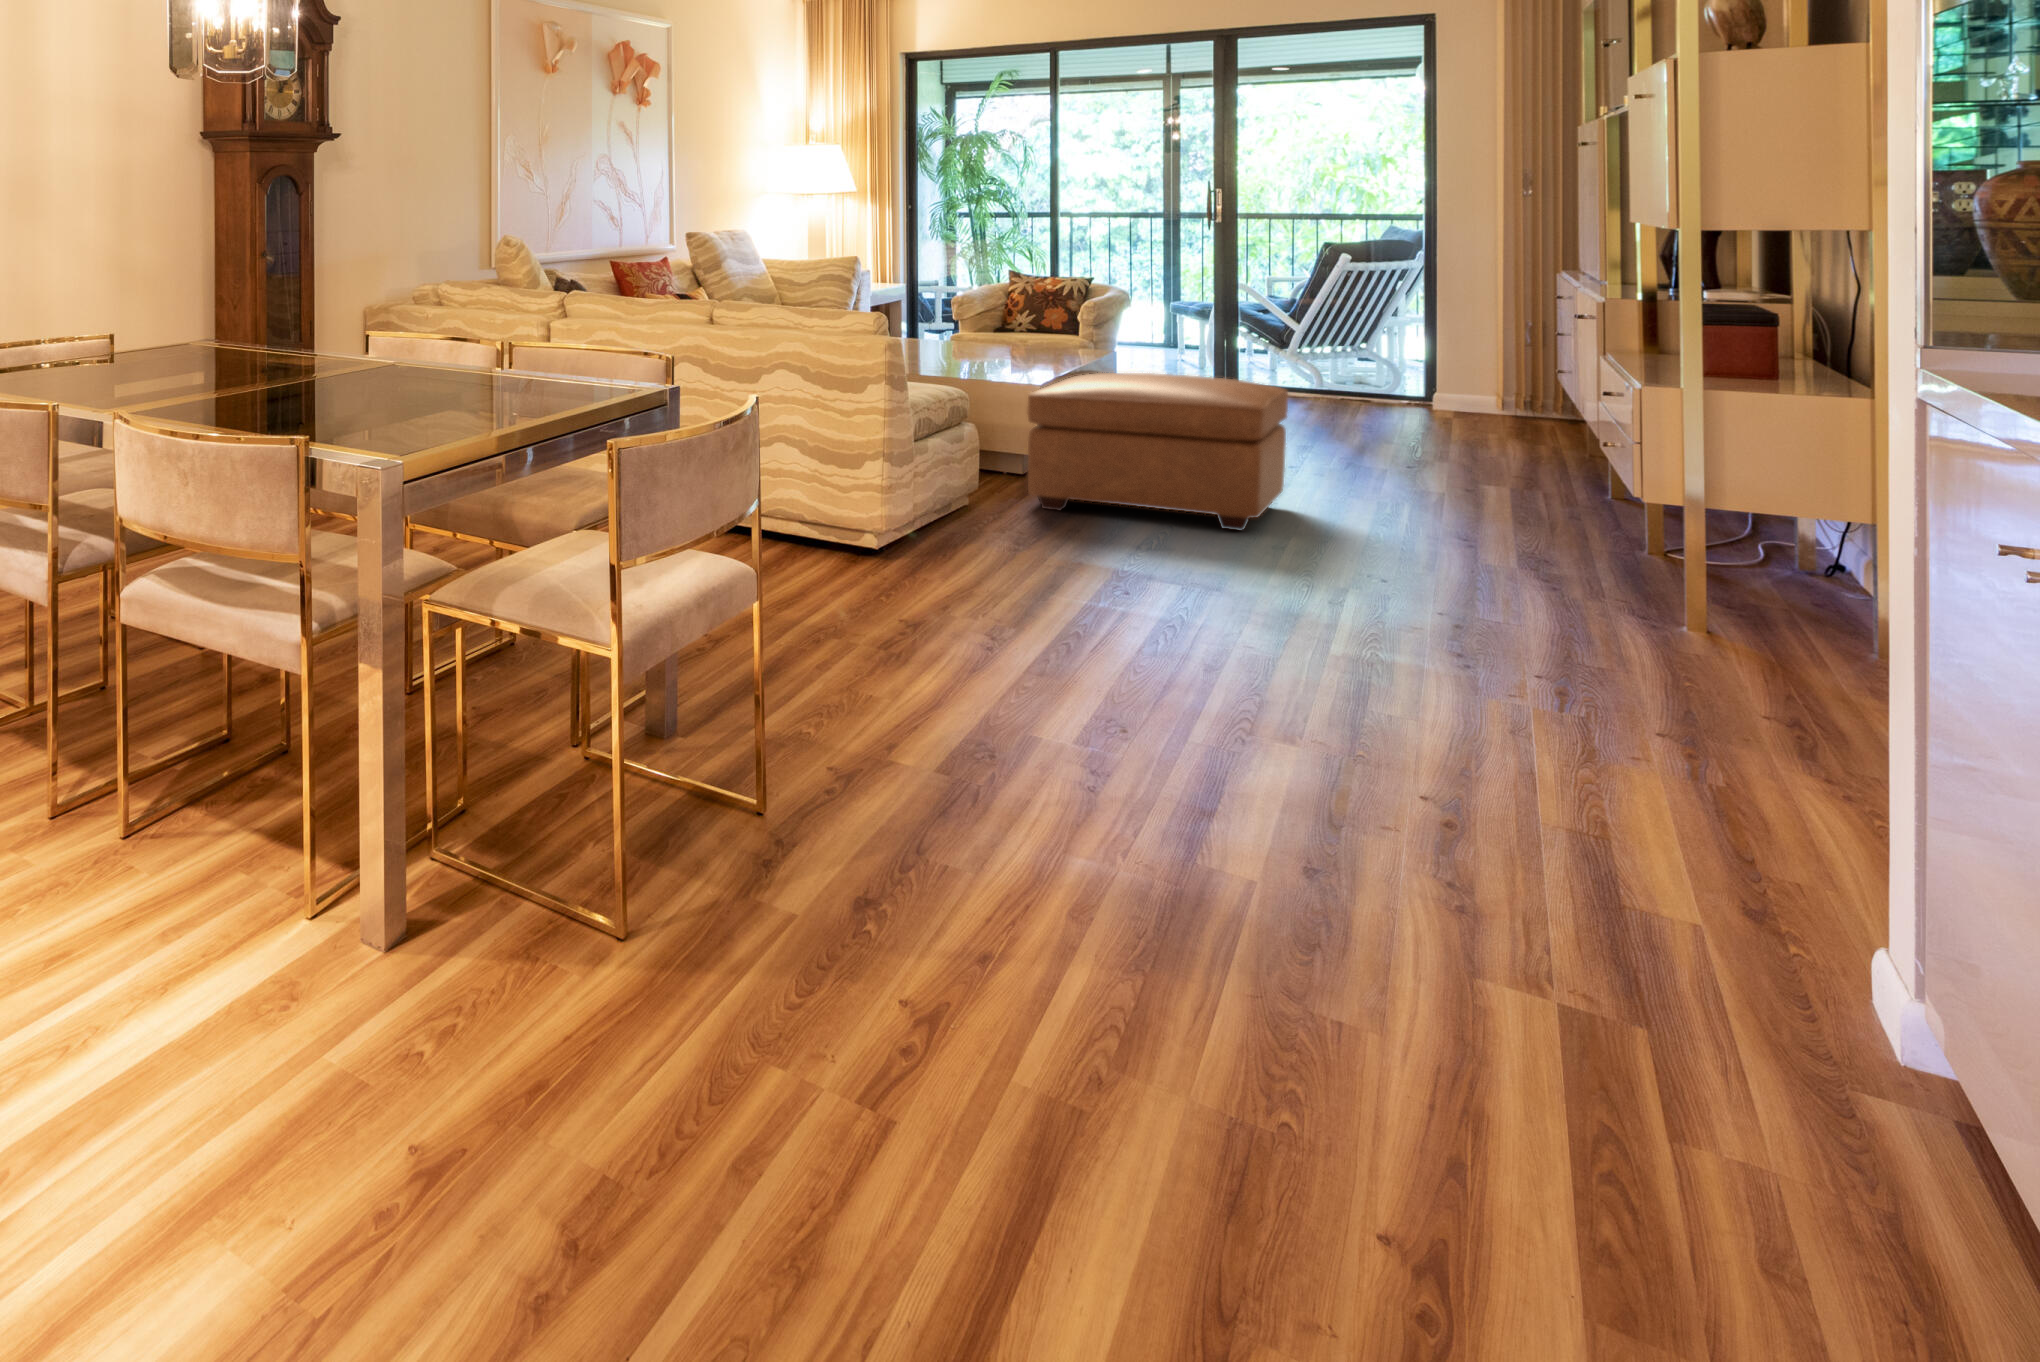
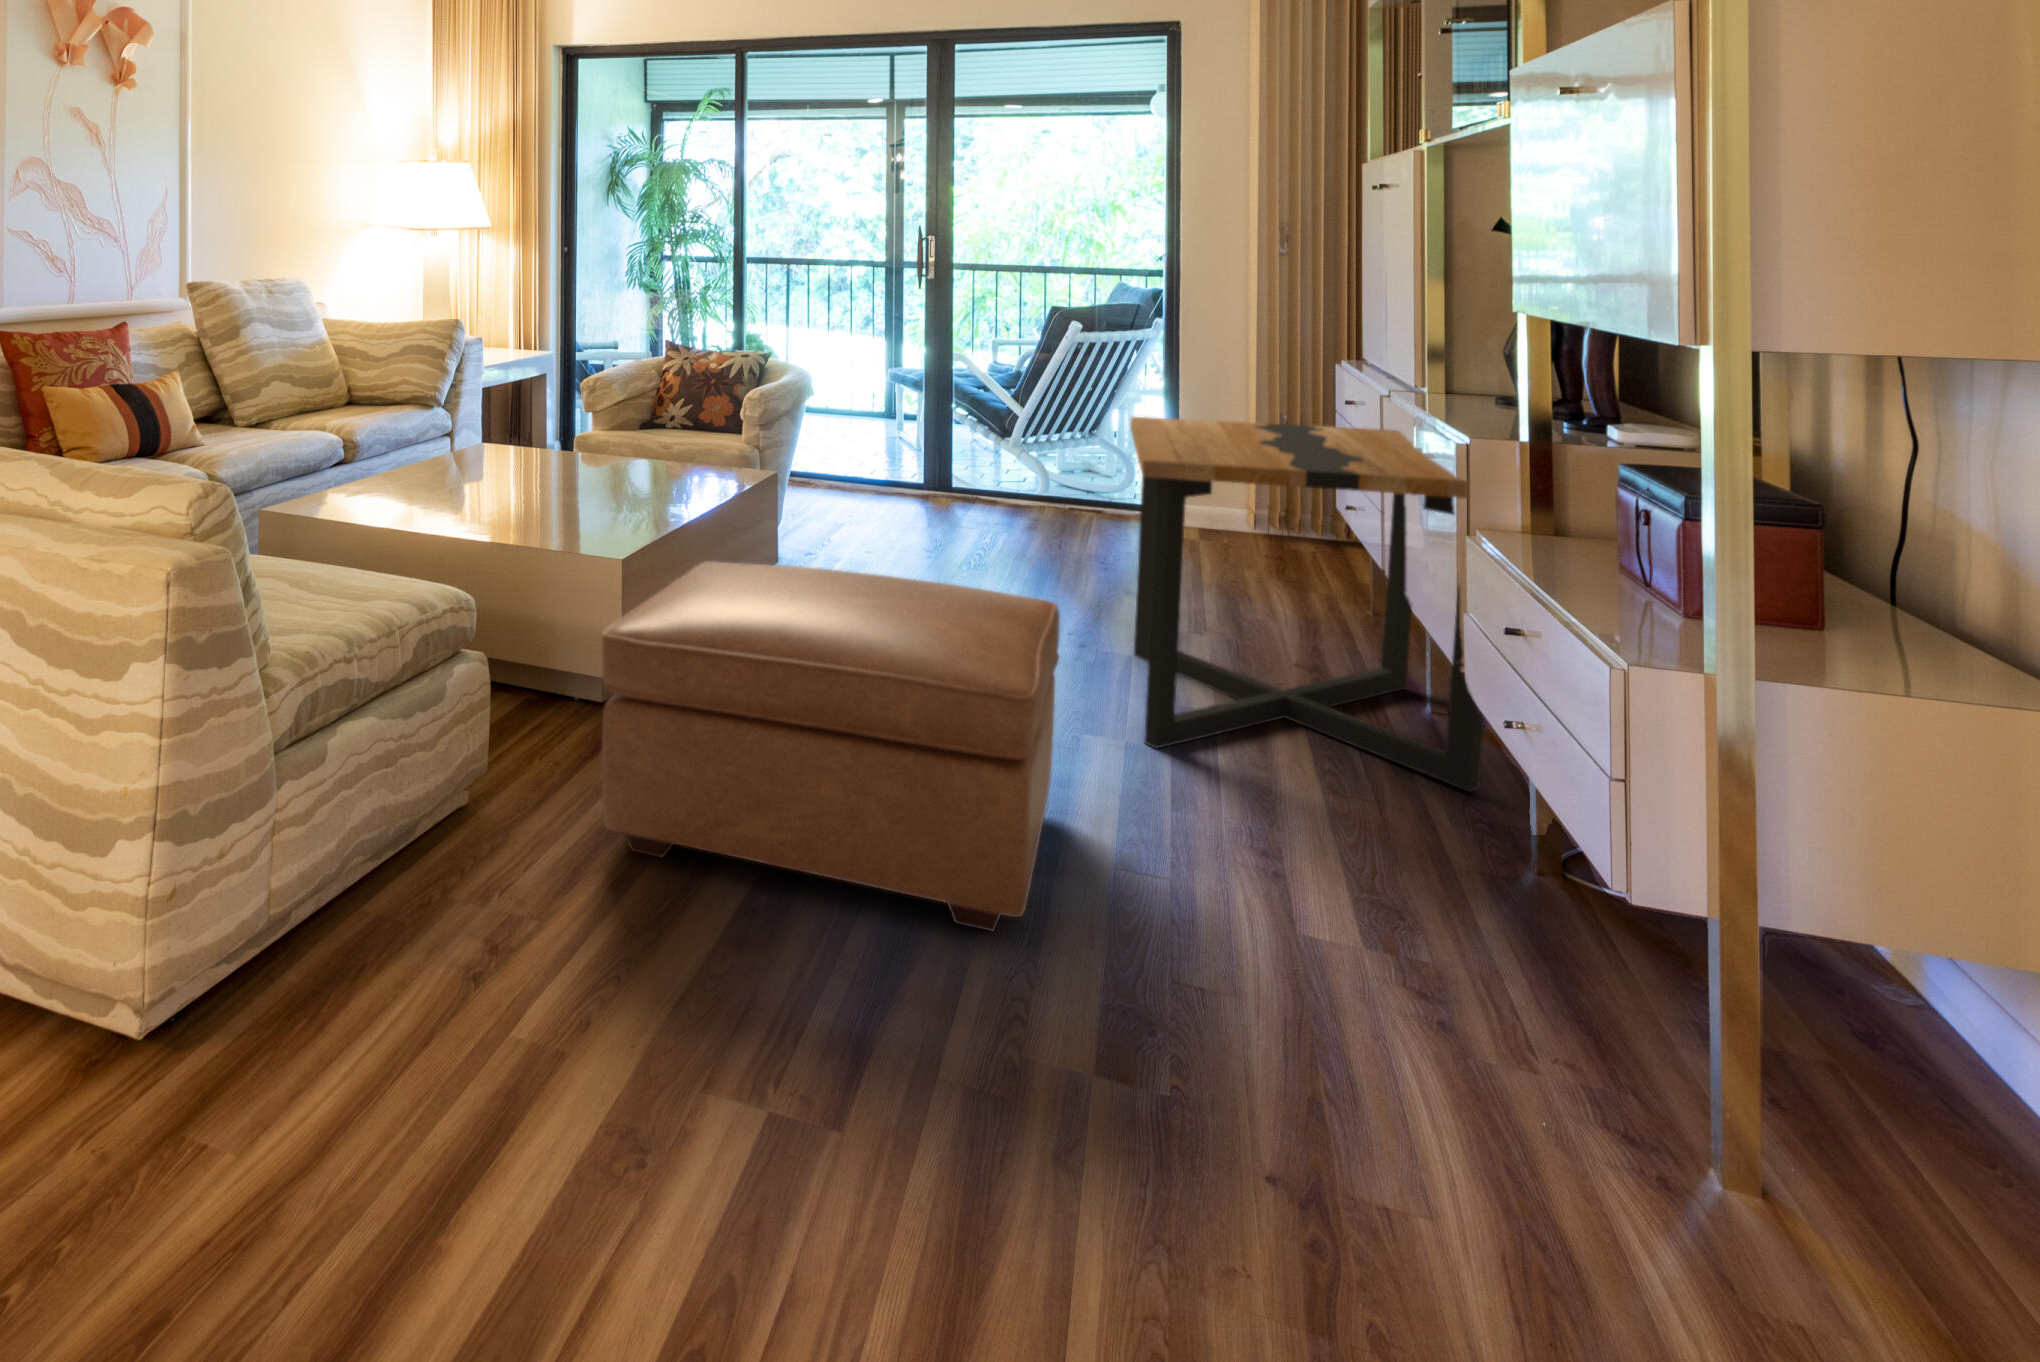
side table: none [1349,305,1594,509] -> present [1130,417,1484,792]

